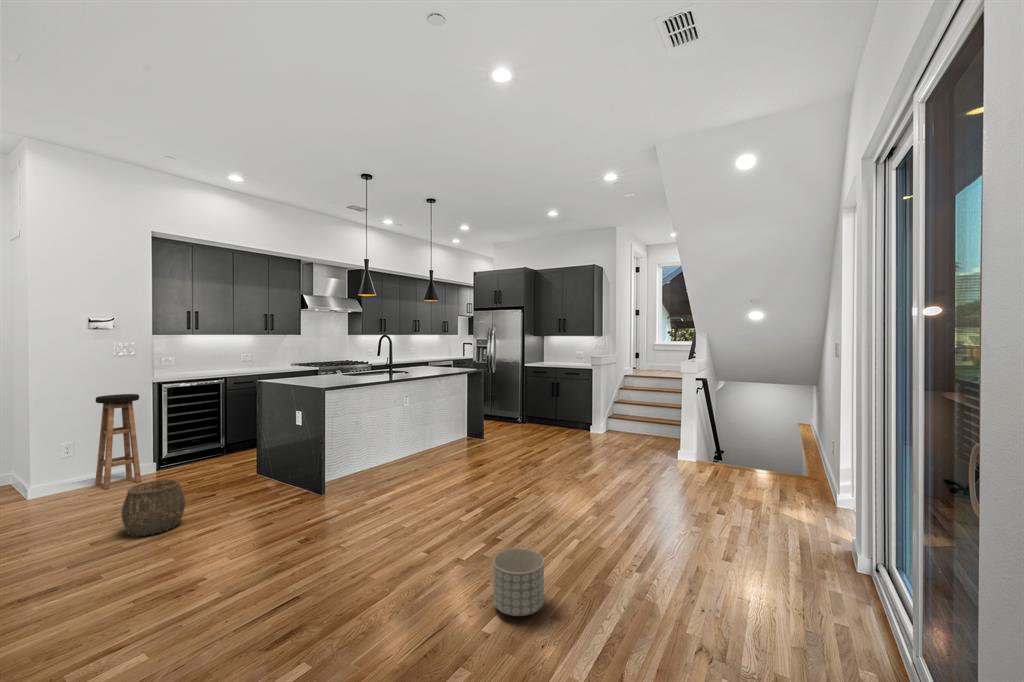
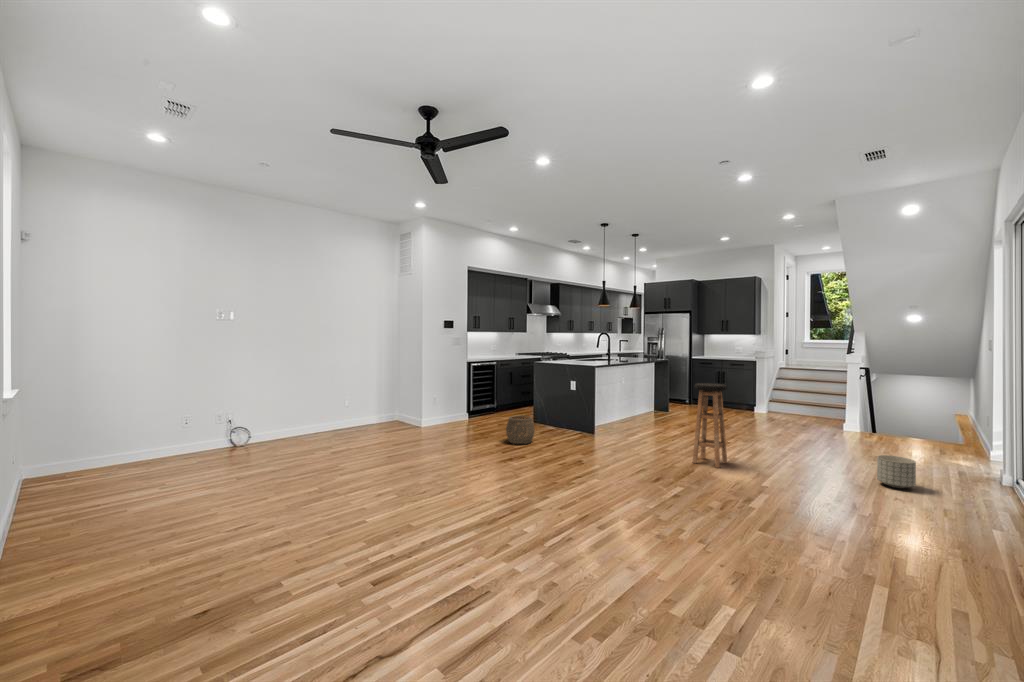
bar stool: present [95,394,141,489] -> present [693,383,727,468]
planter: present [493,548,544,616] -> present [877,455,916,489]

